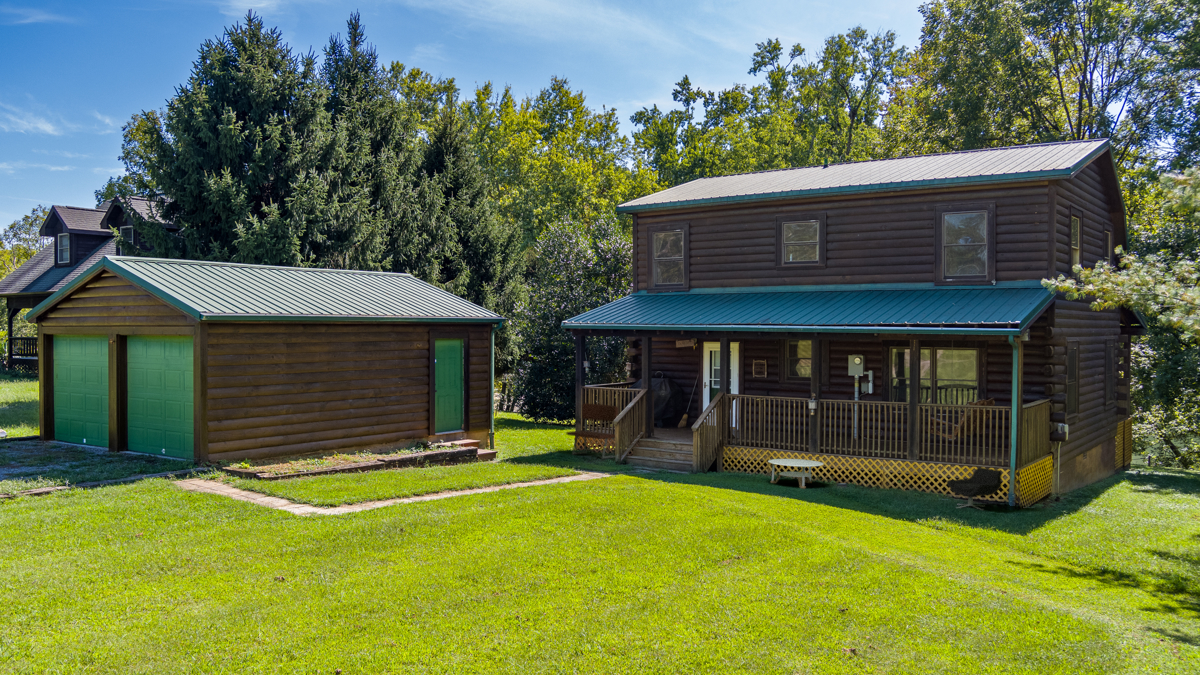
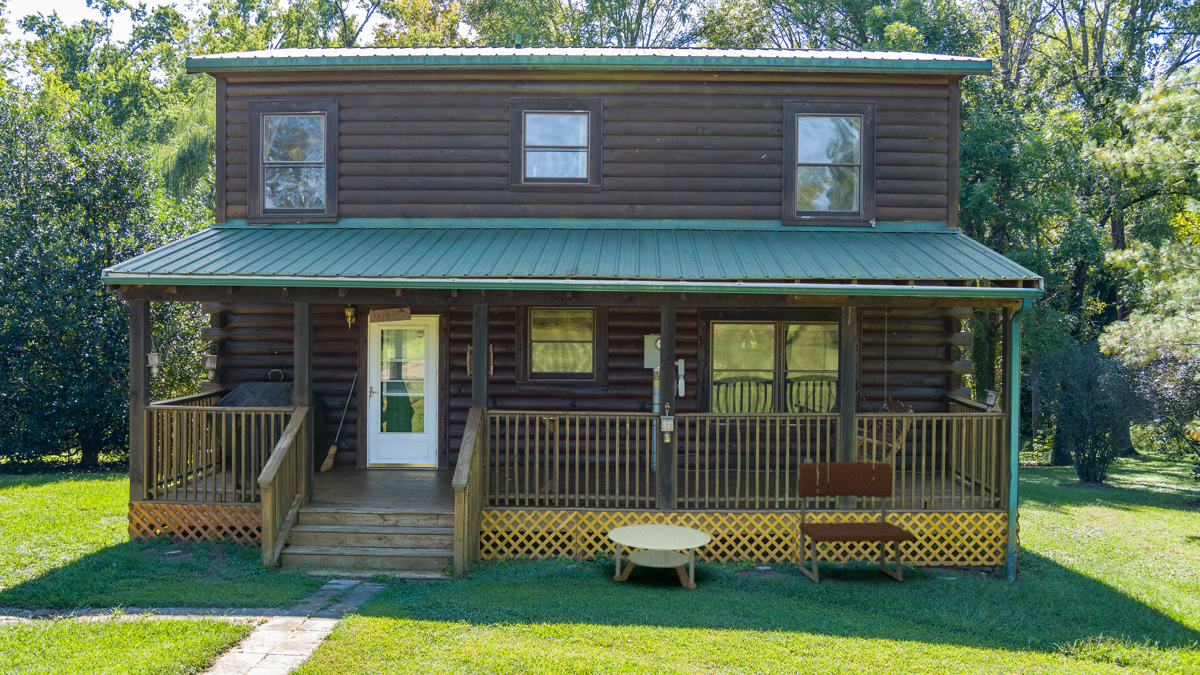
bench: present [567,403,618,459] -> present [797,462,914,583]
lounge chair: present [947,467,1002,506] -> none [938,513,1021,596]

